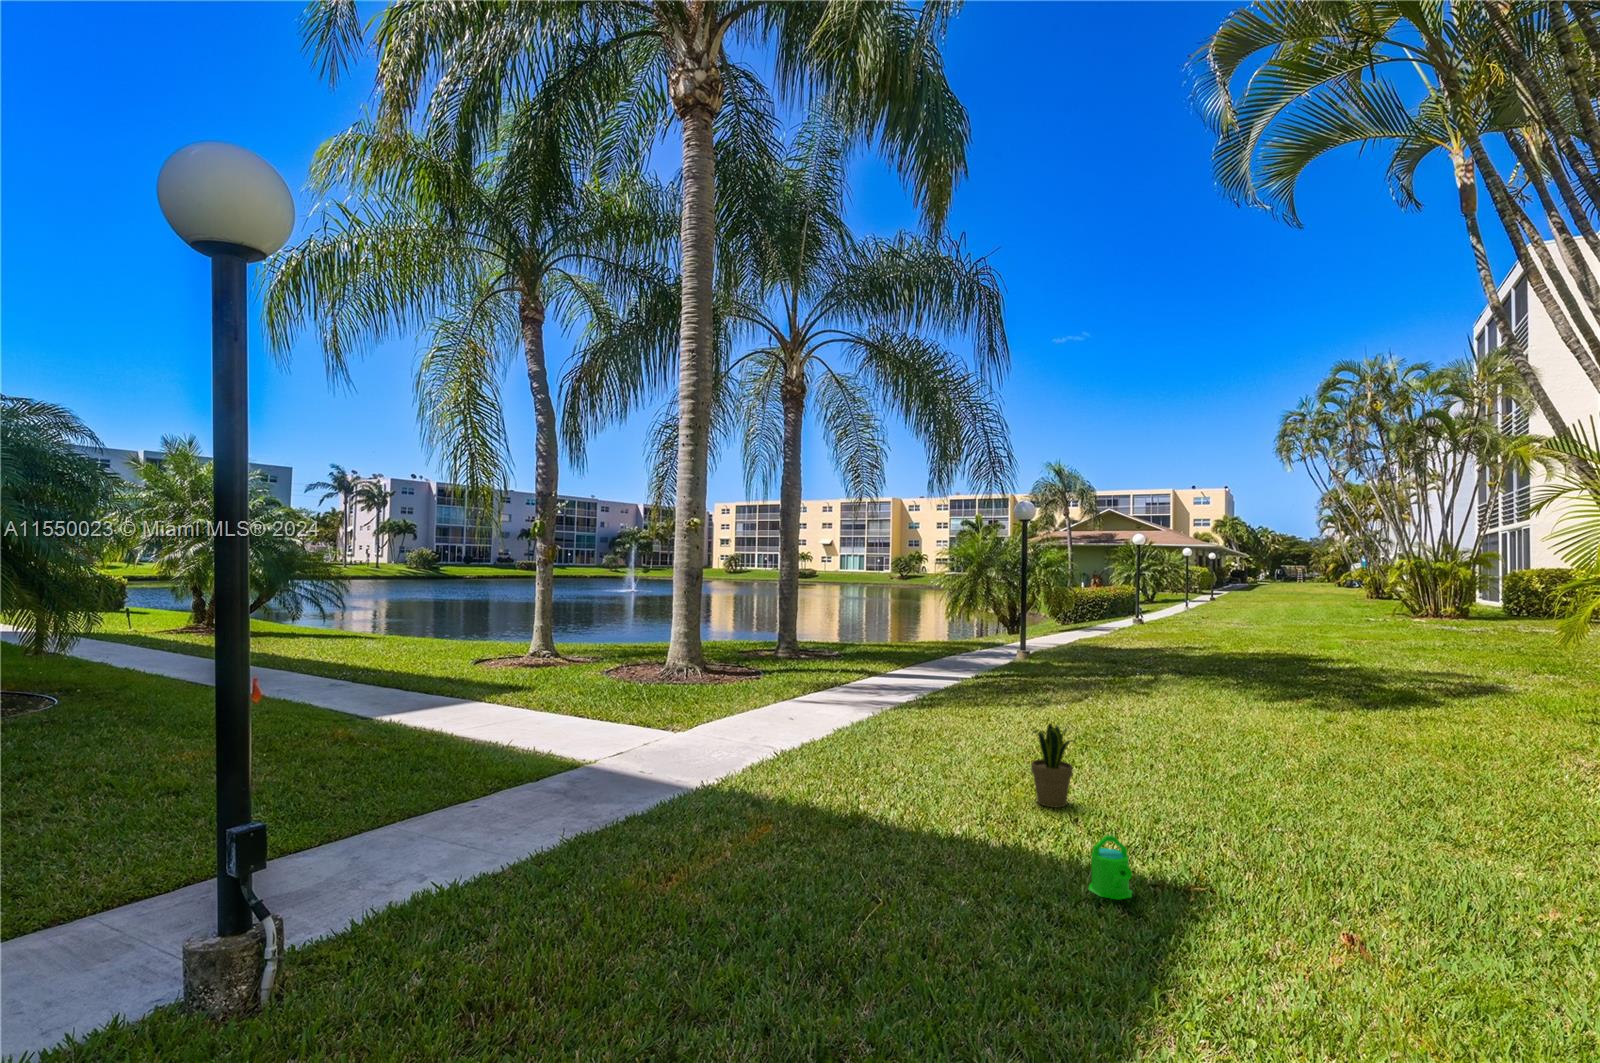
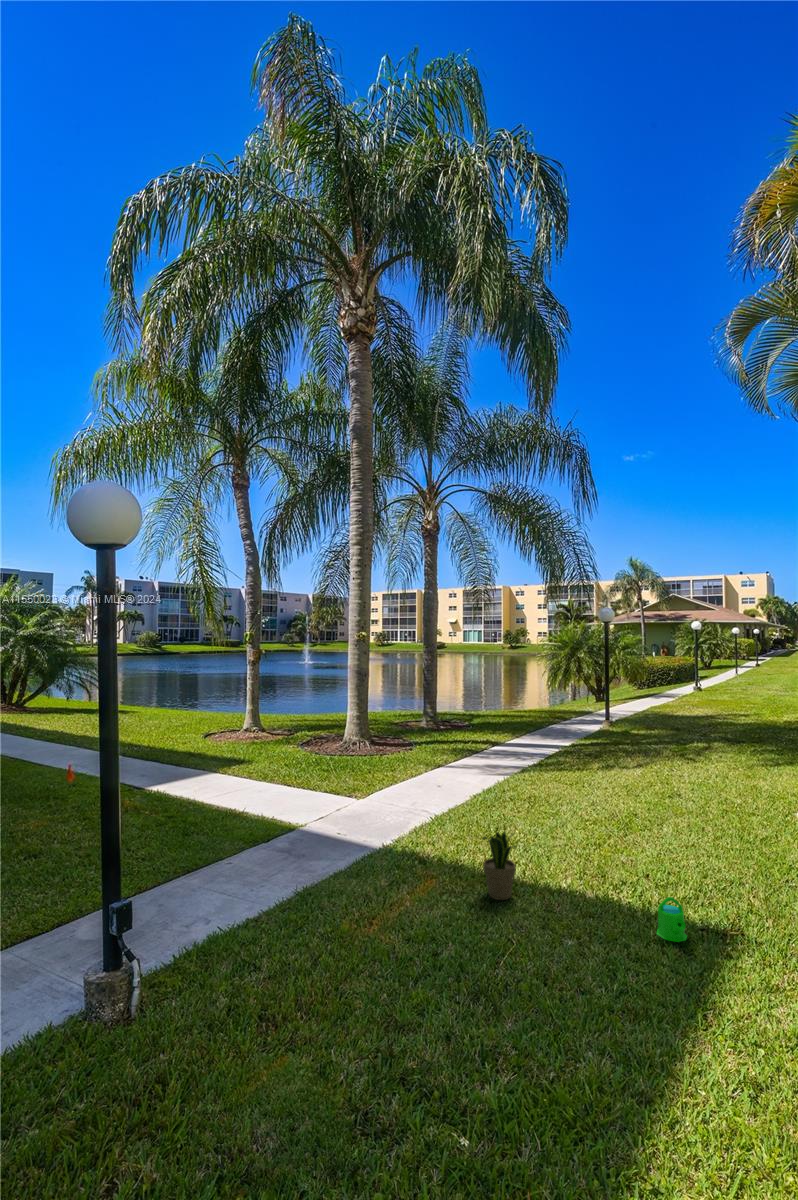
potted plant: present [1031,724,1076,808] -> present [482,832,516,900]

